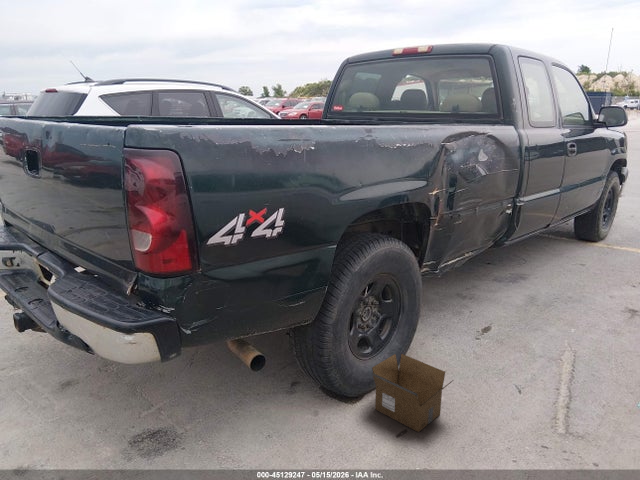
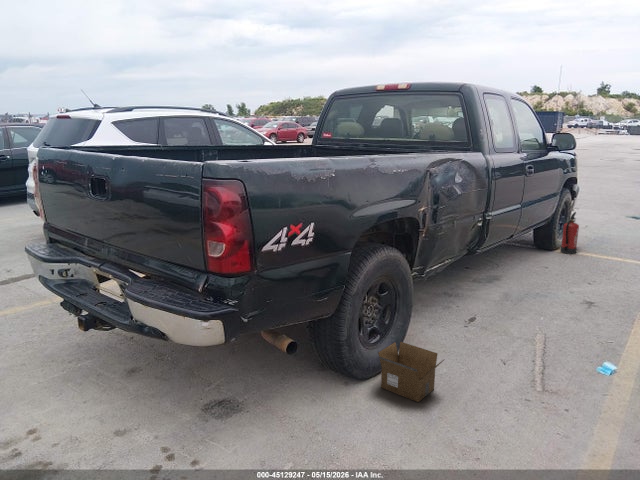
fire extinguisher: none [604,199,627,246] -> present [561,212,579,254]

